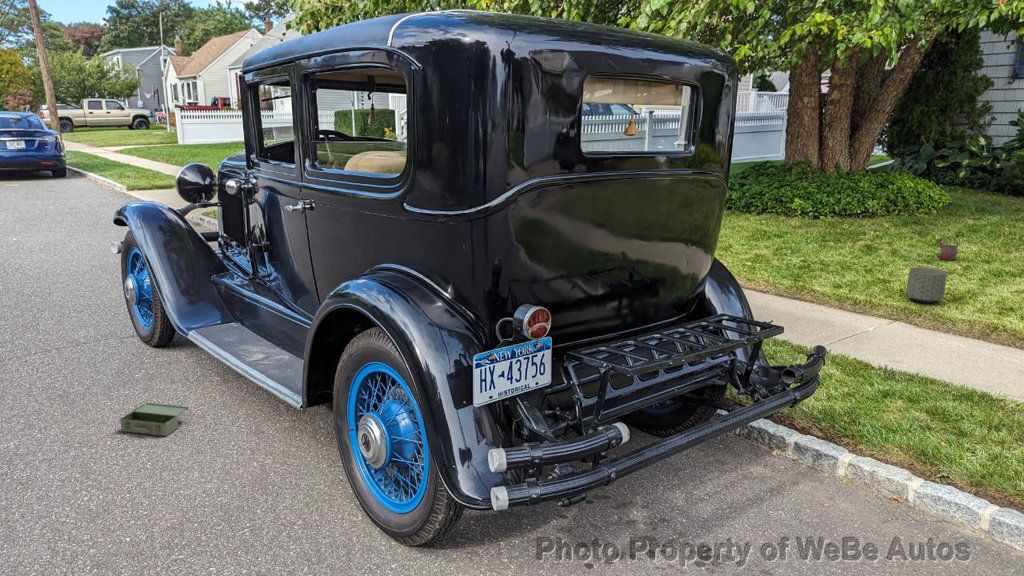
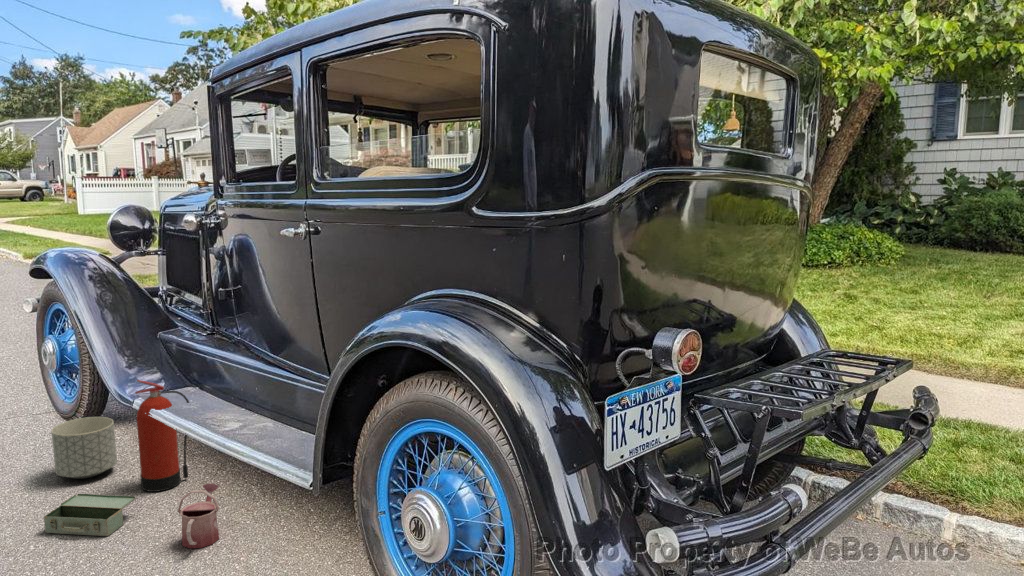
watering can: present [936,238,958,261] -> present [178,484,219,548]
planter: present [906,267,947,303] -> present [51,417,117,479]
fire extinguisher: none [188,316,233,404] -> present [135,380,189,492]

